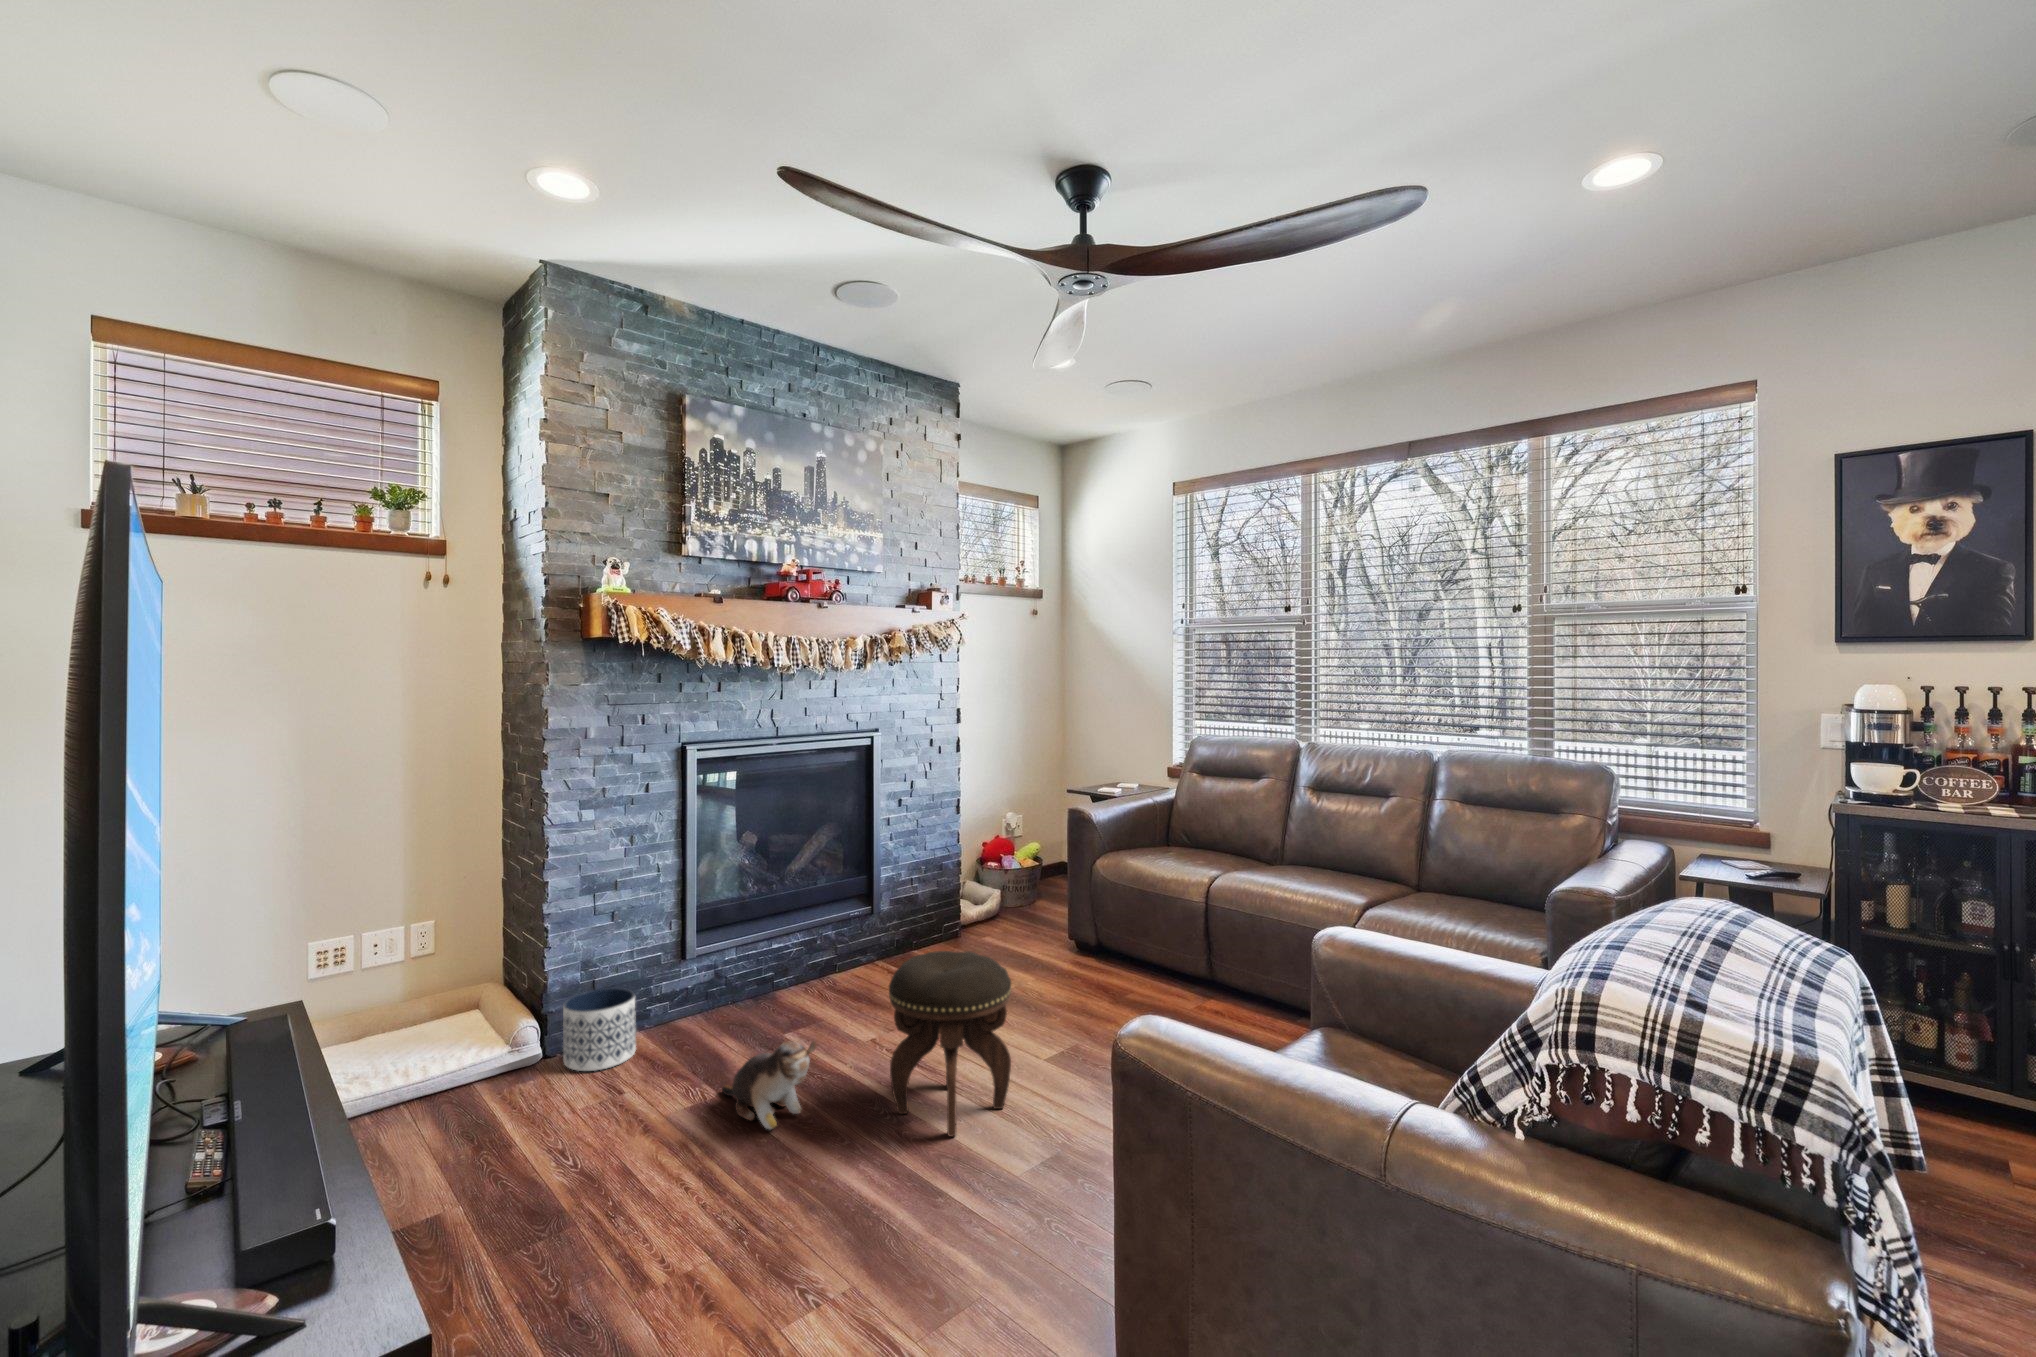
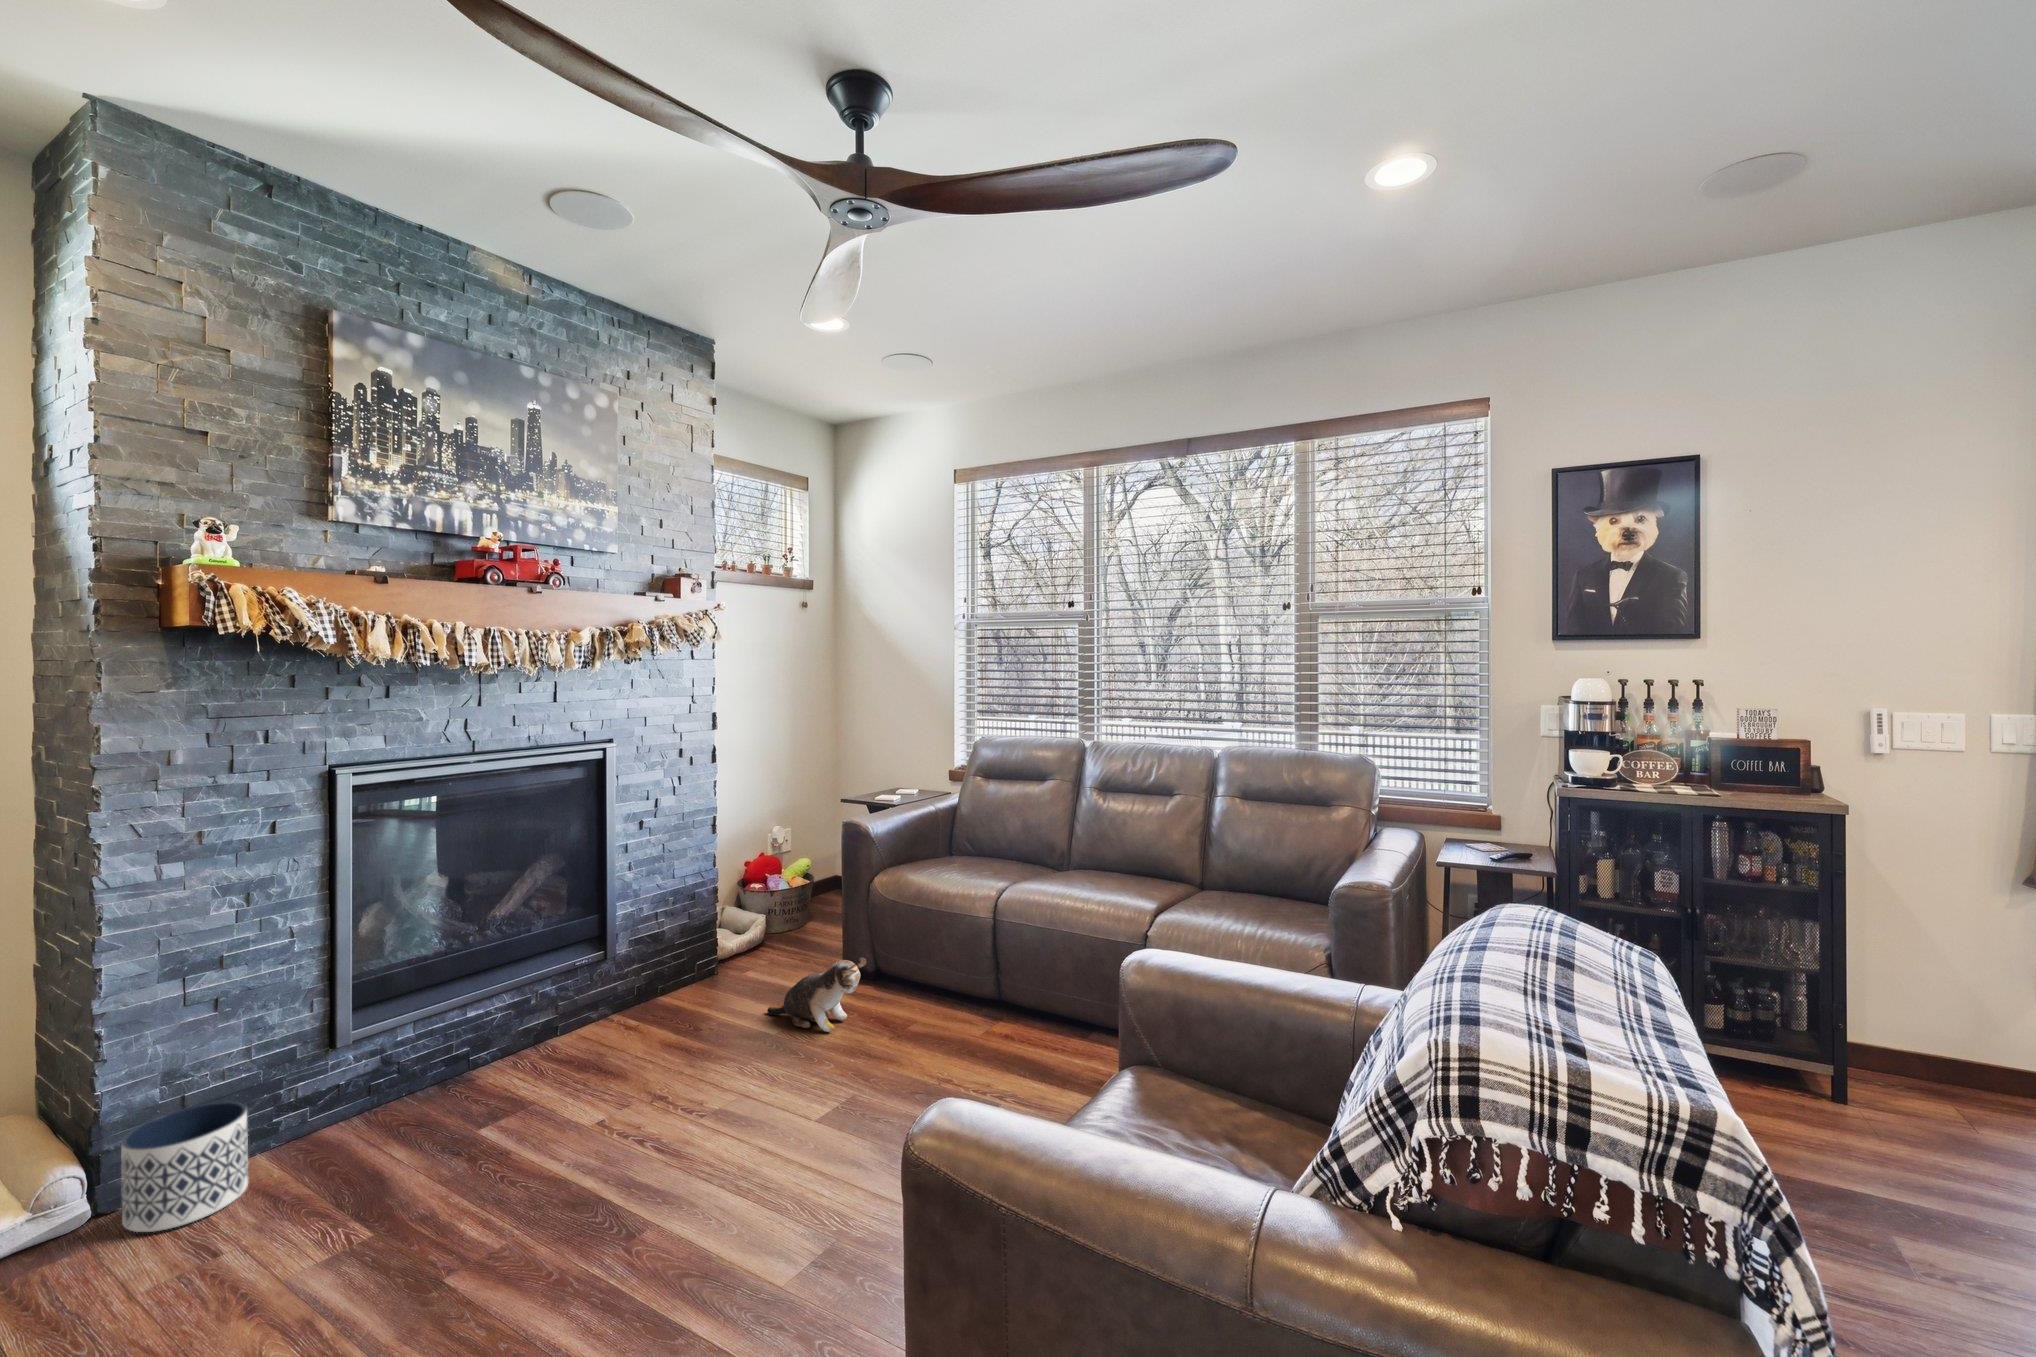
footstool: present [889,951,1011,1137] -> none [615,1009,777,1252]
plush toy: present [722,1041,816,1129] -> present [767,958,866,1032]

